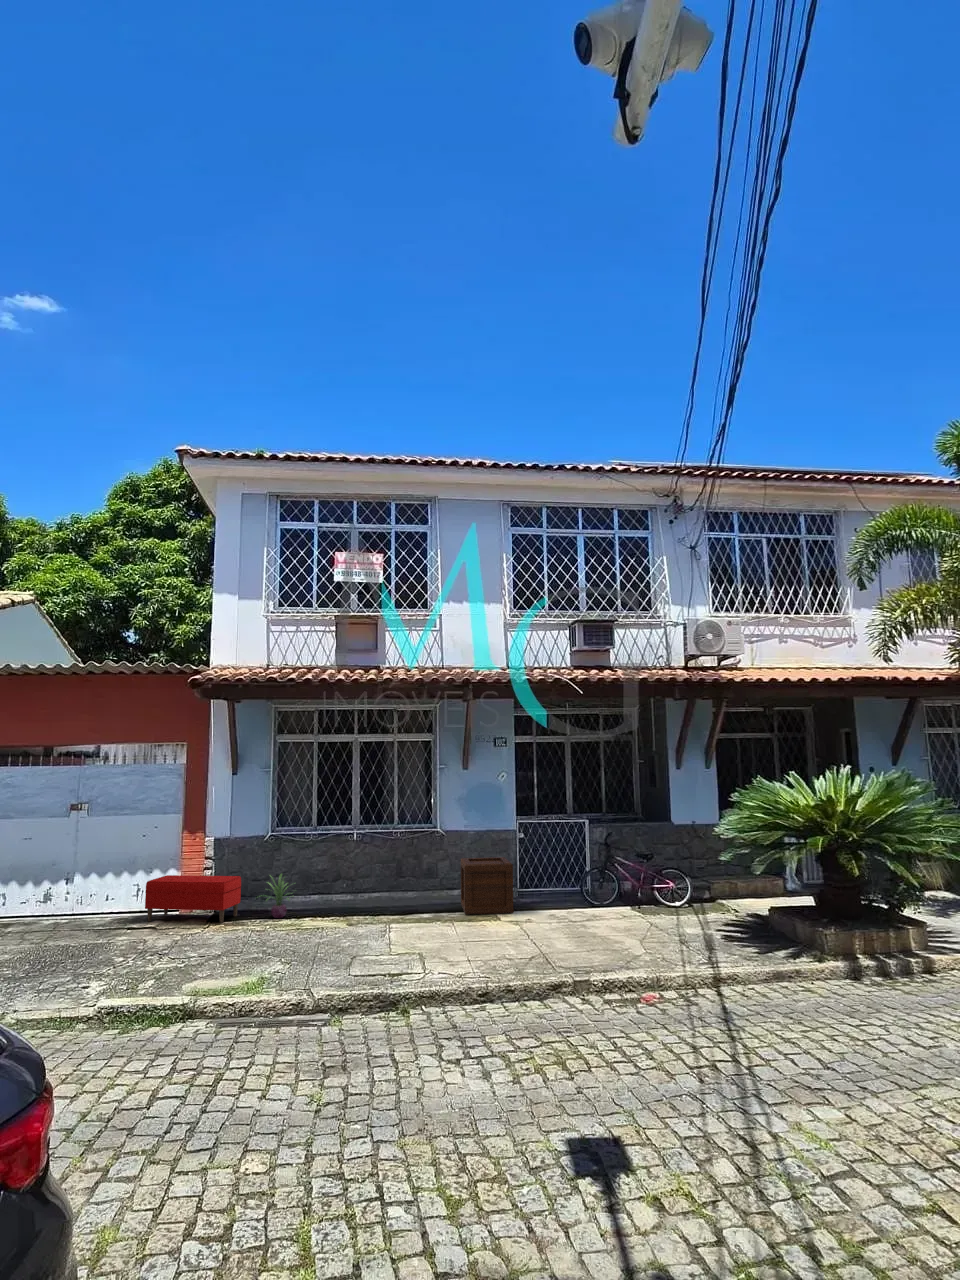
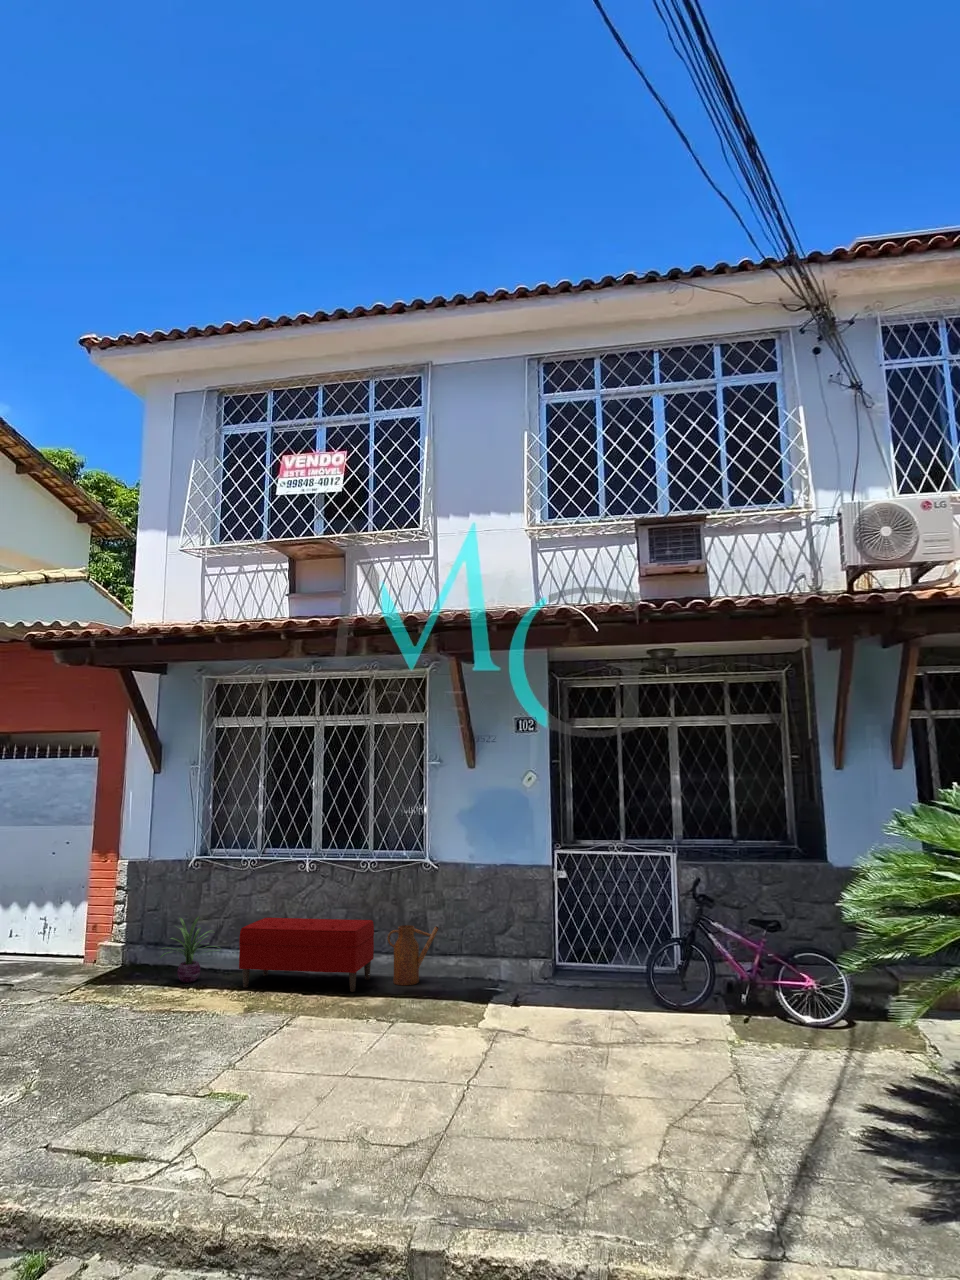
wooden crate: present [461,857,513,915] -> none [441,906,532,1004]
watering can: none [415,871,449,910] -> present [387,925,439,985]
bench: present [145,875,241,923] -> present [239,918,374,992]

